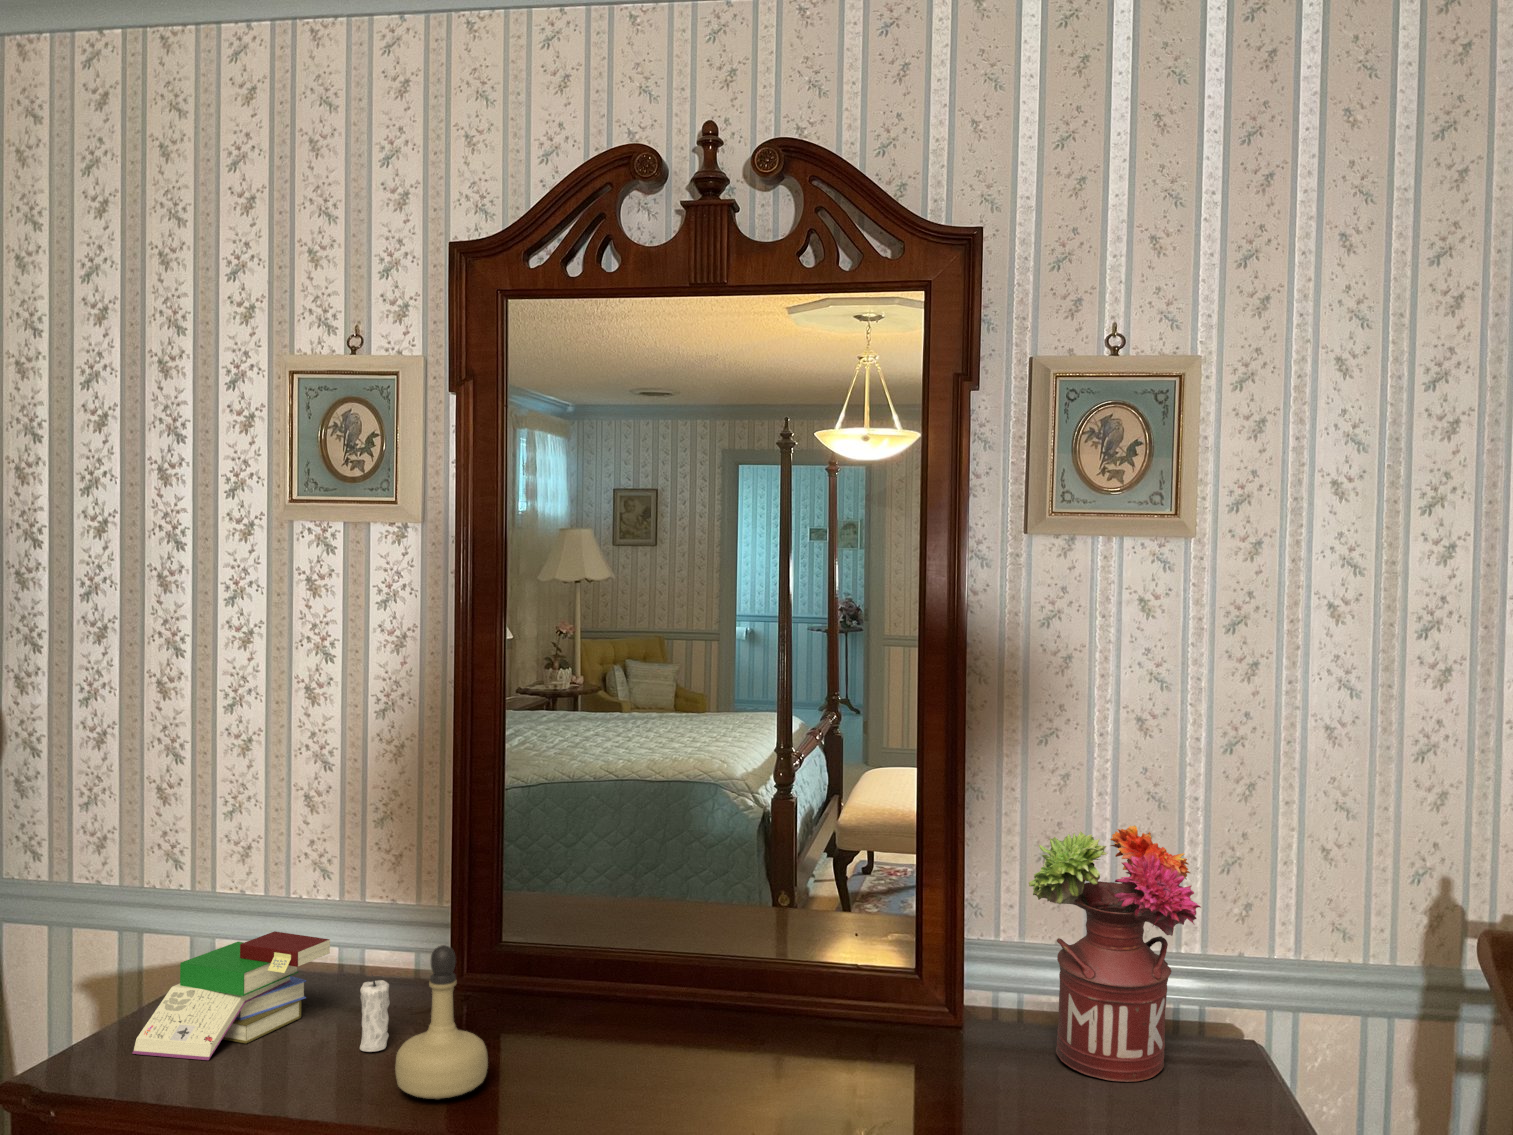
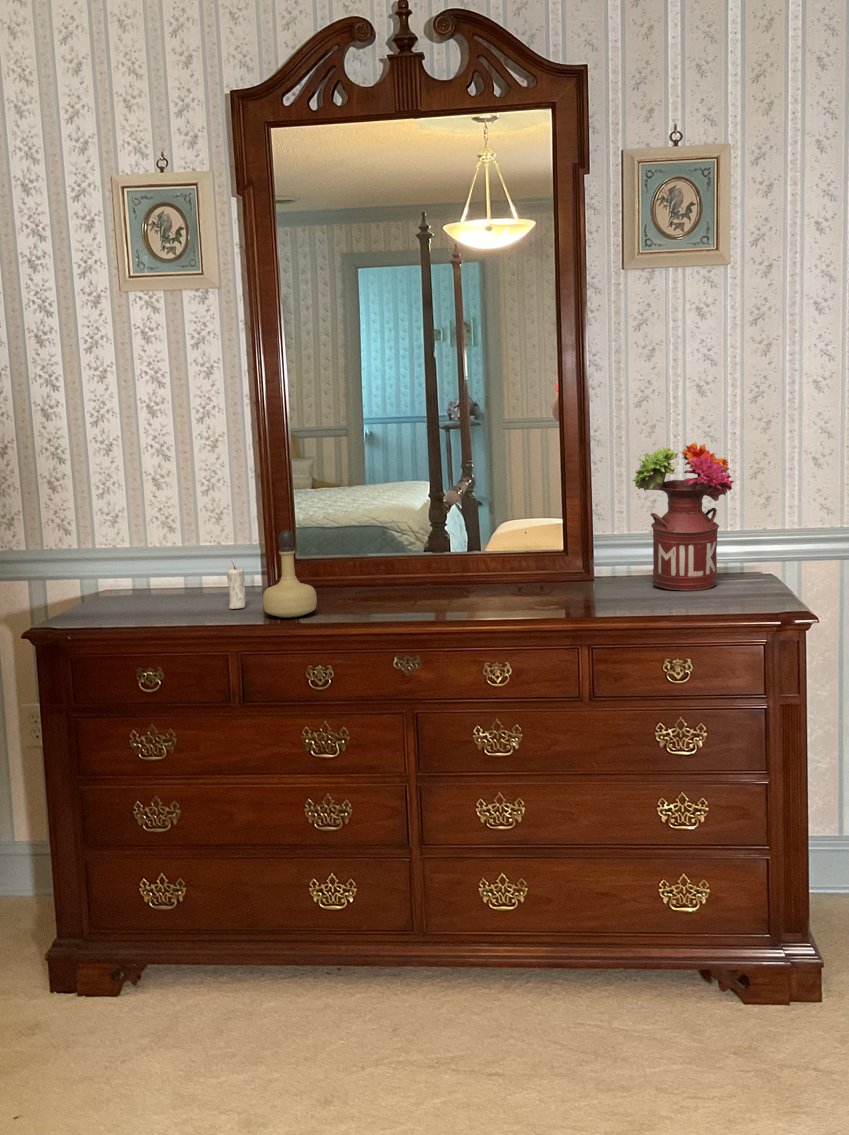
book: present [132,931,330,1060] -> none [91,551,197,618]

